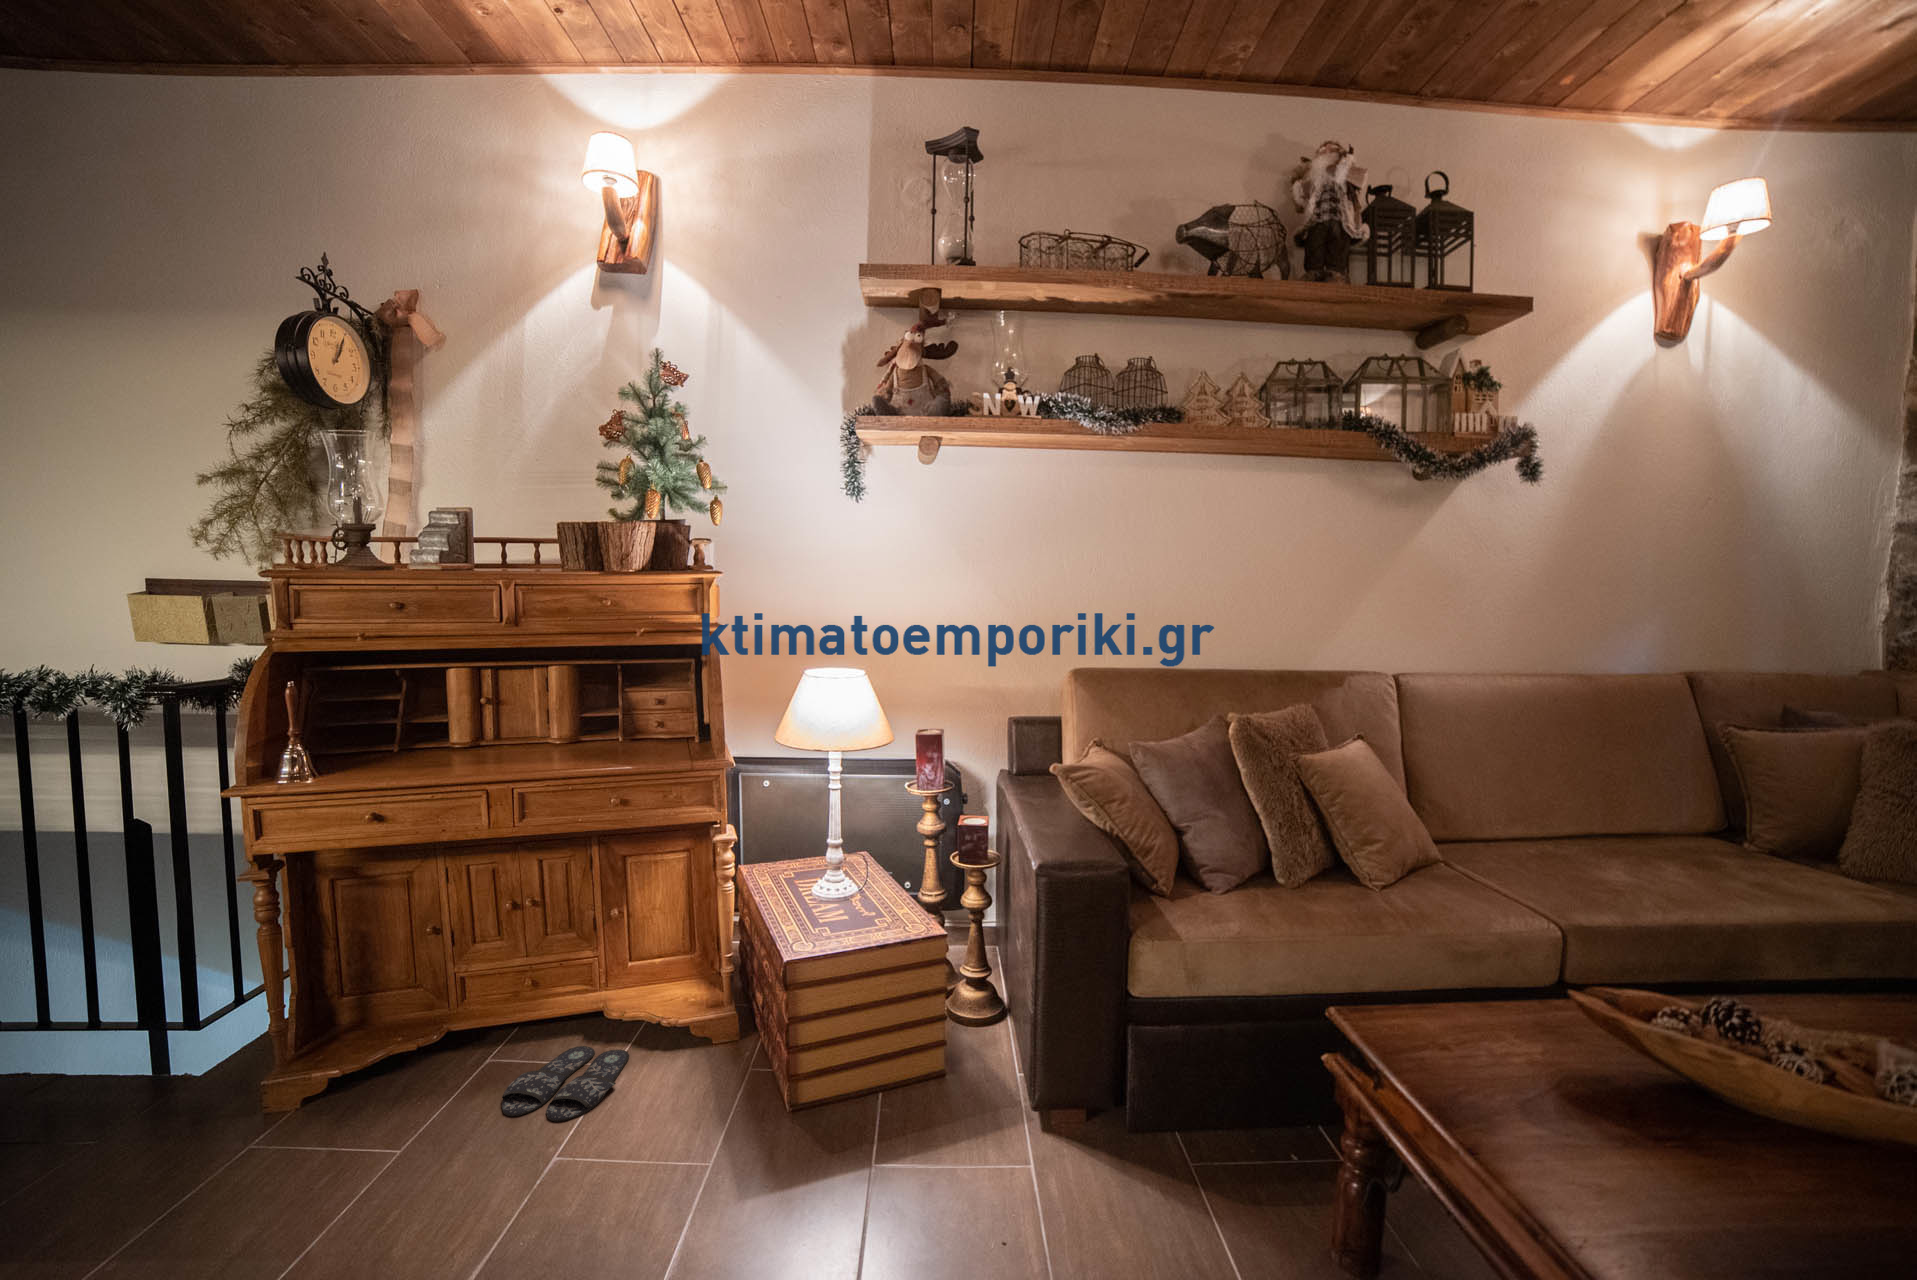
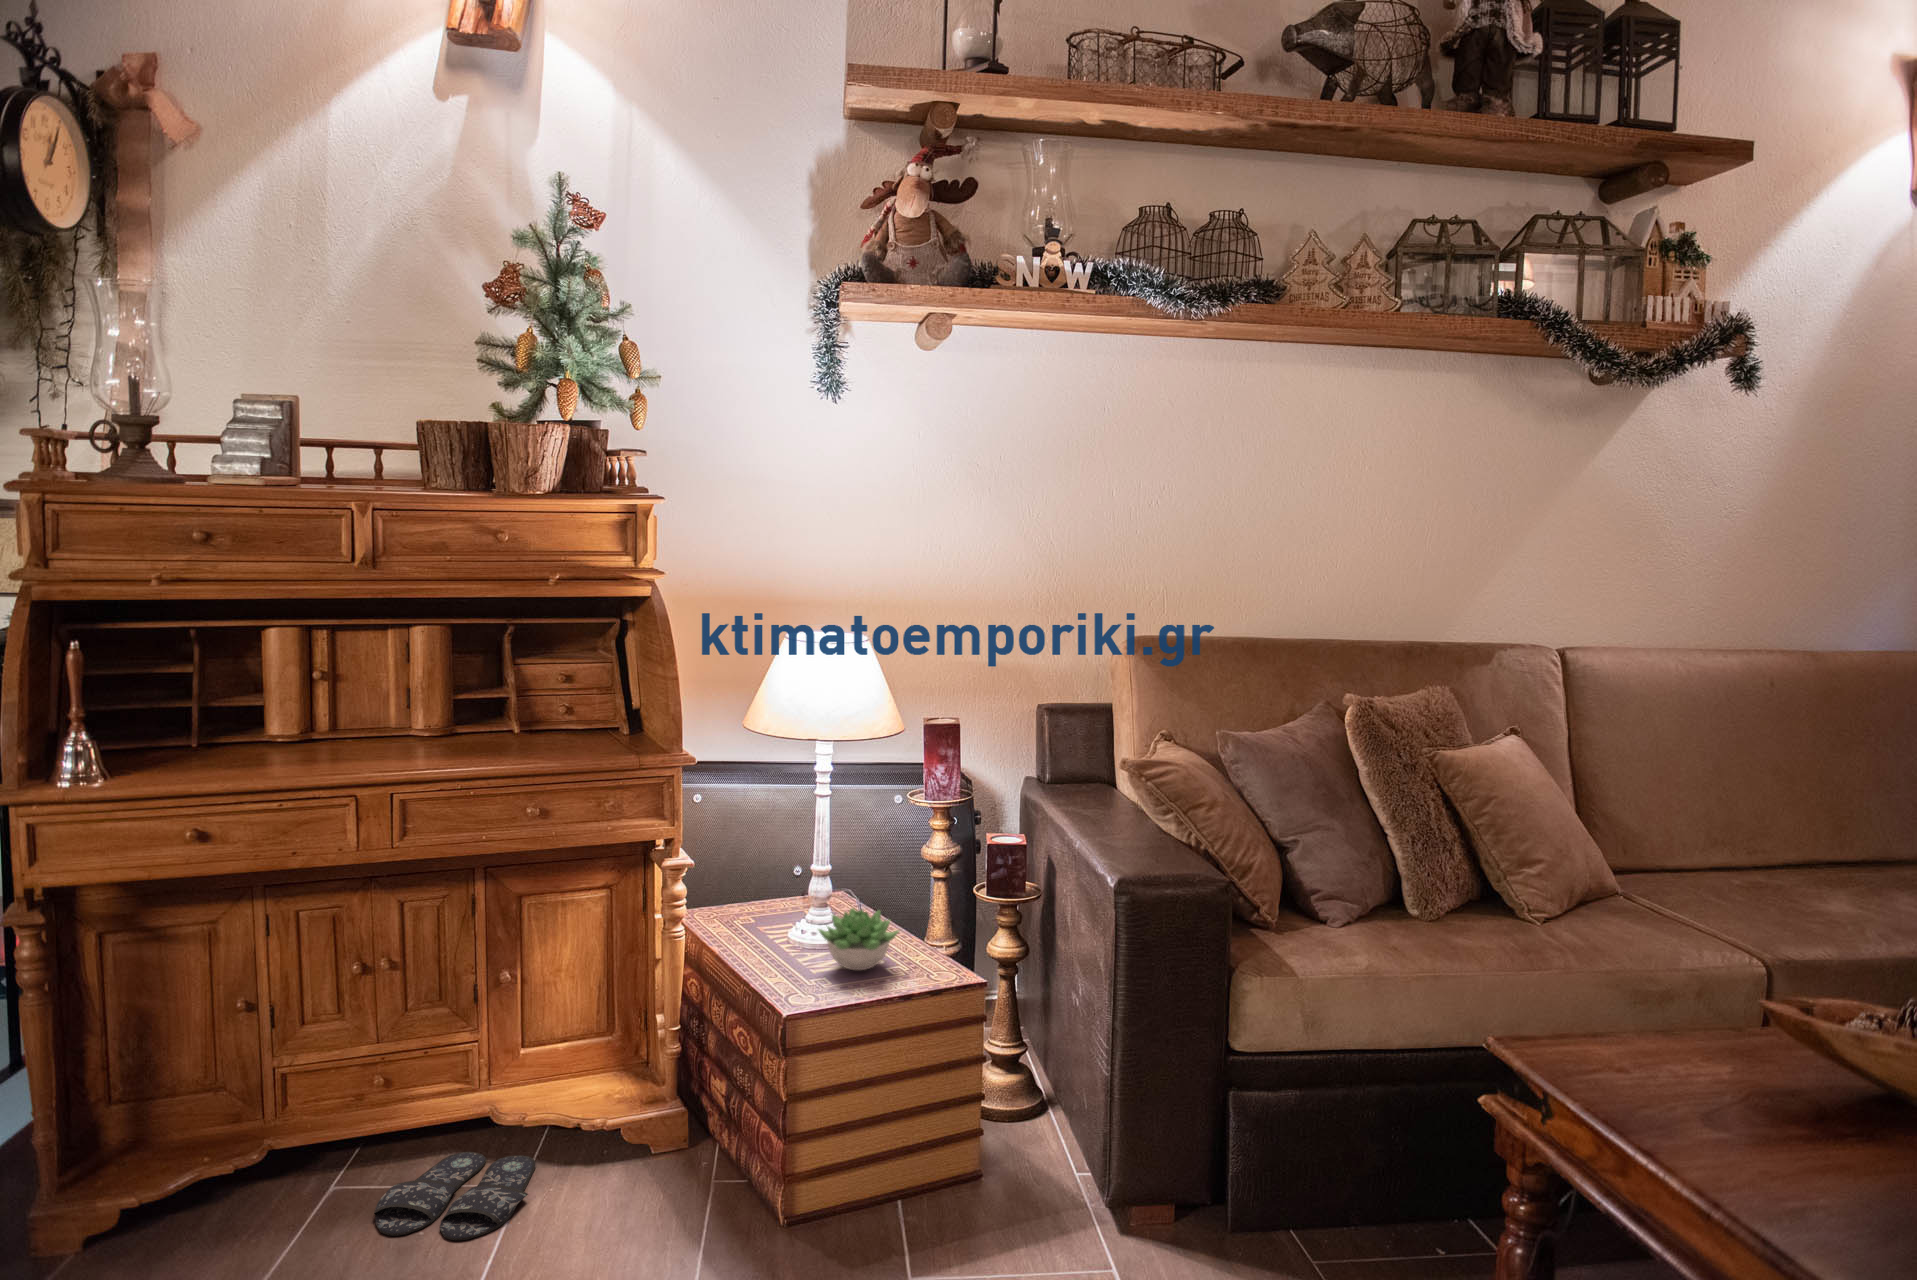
succulent plant: none [828,871,889,919] -> present [818,908,899,970]

